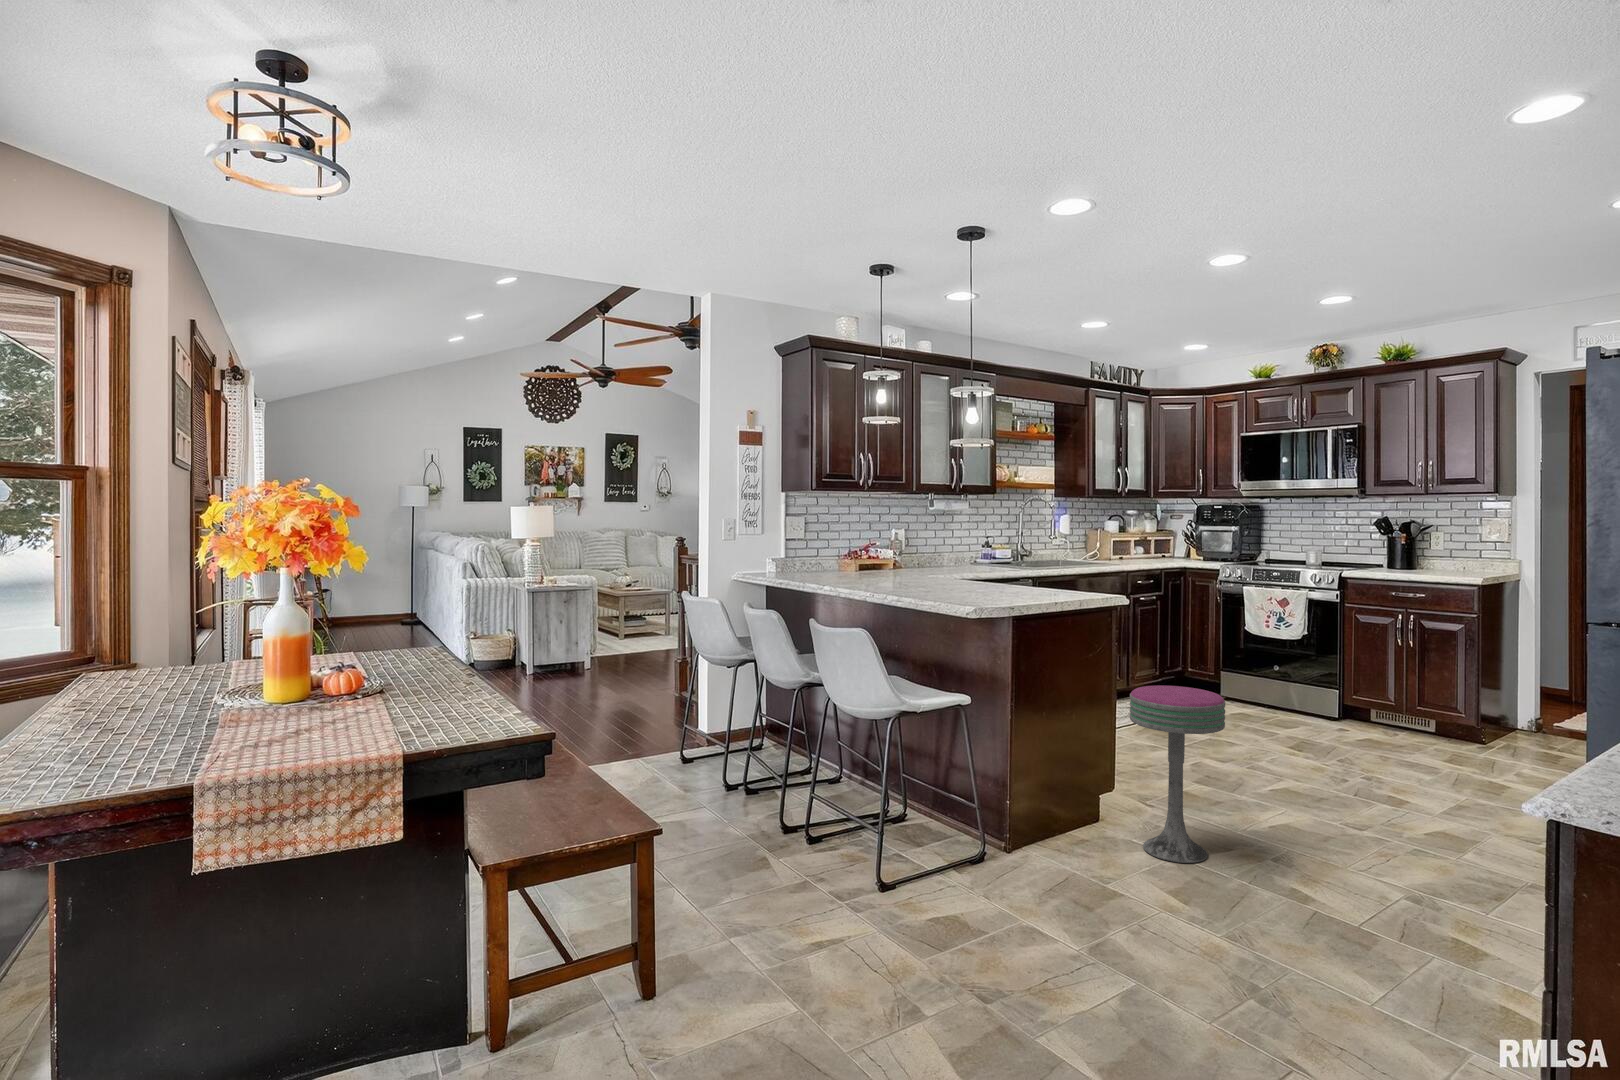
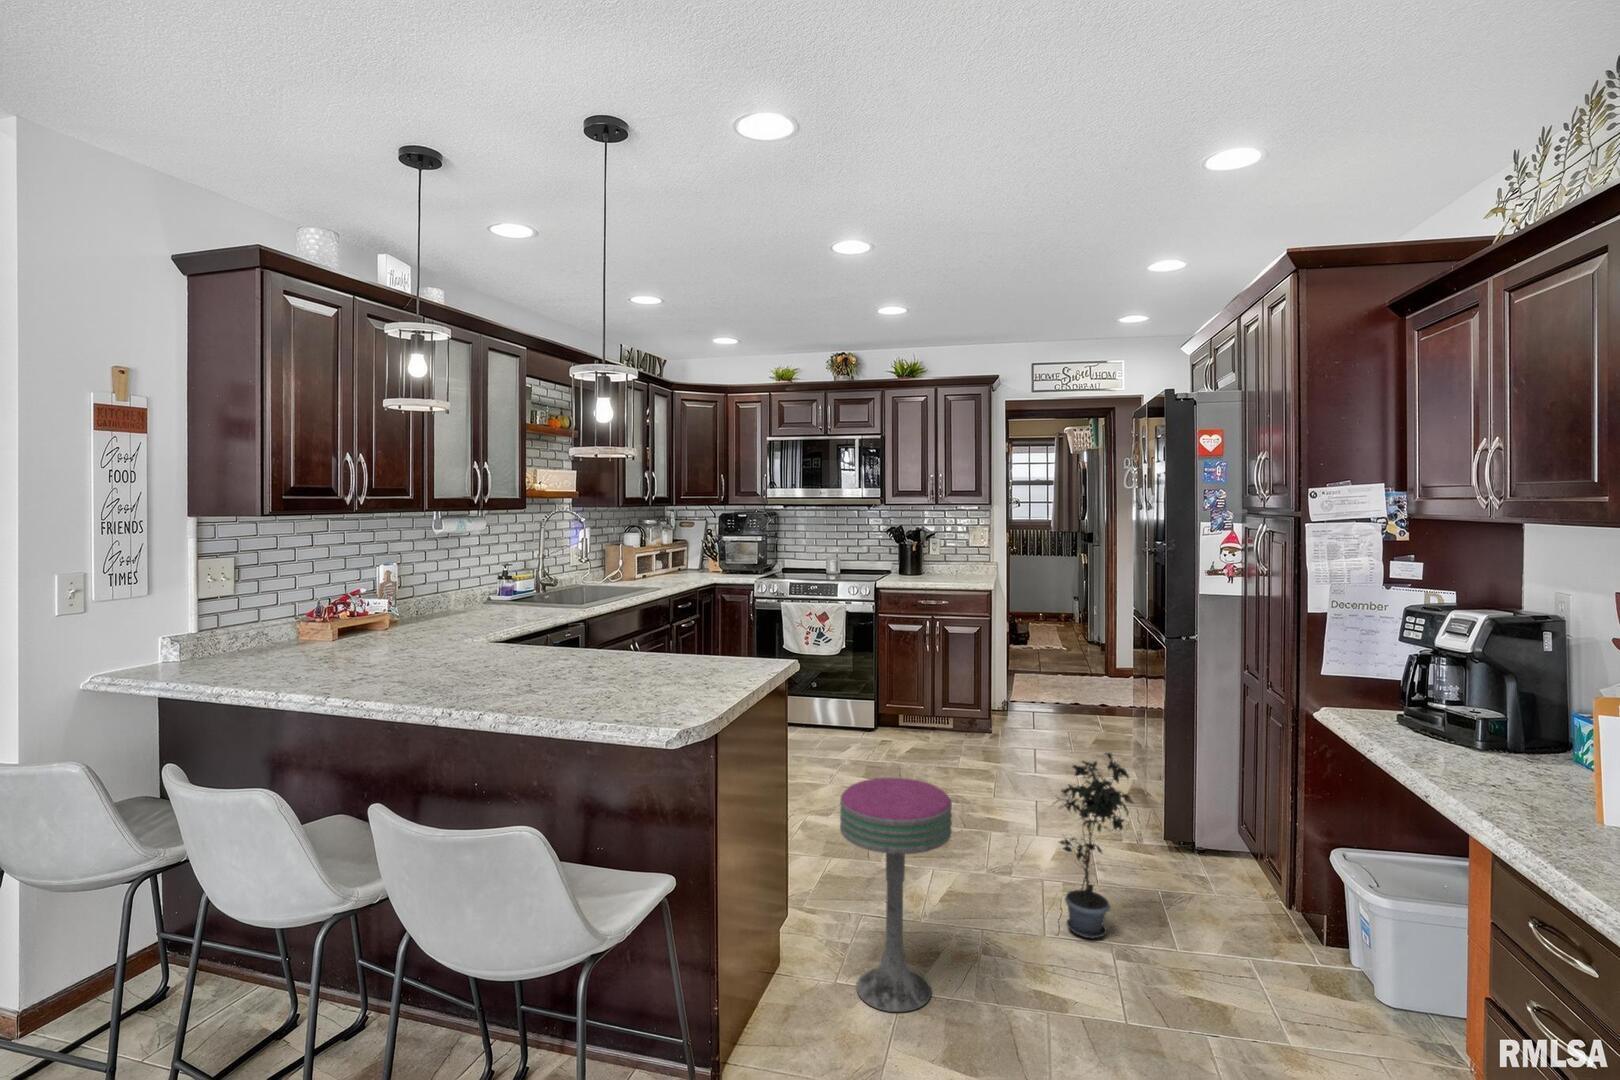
potted plant: none [1367,702,1459,877] -> present [1057,753,1133,939]

